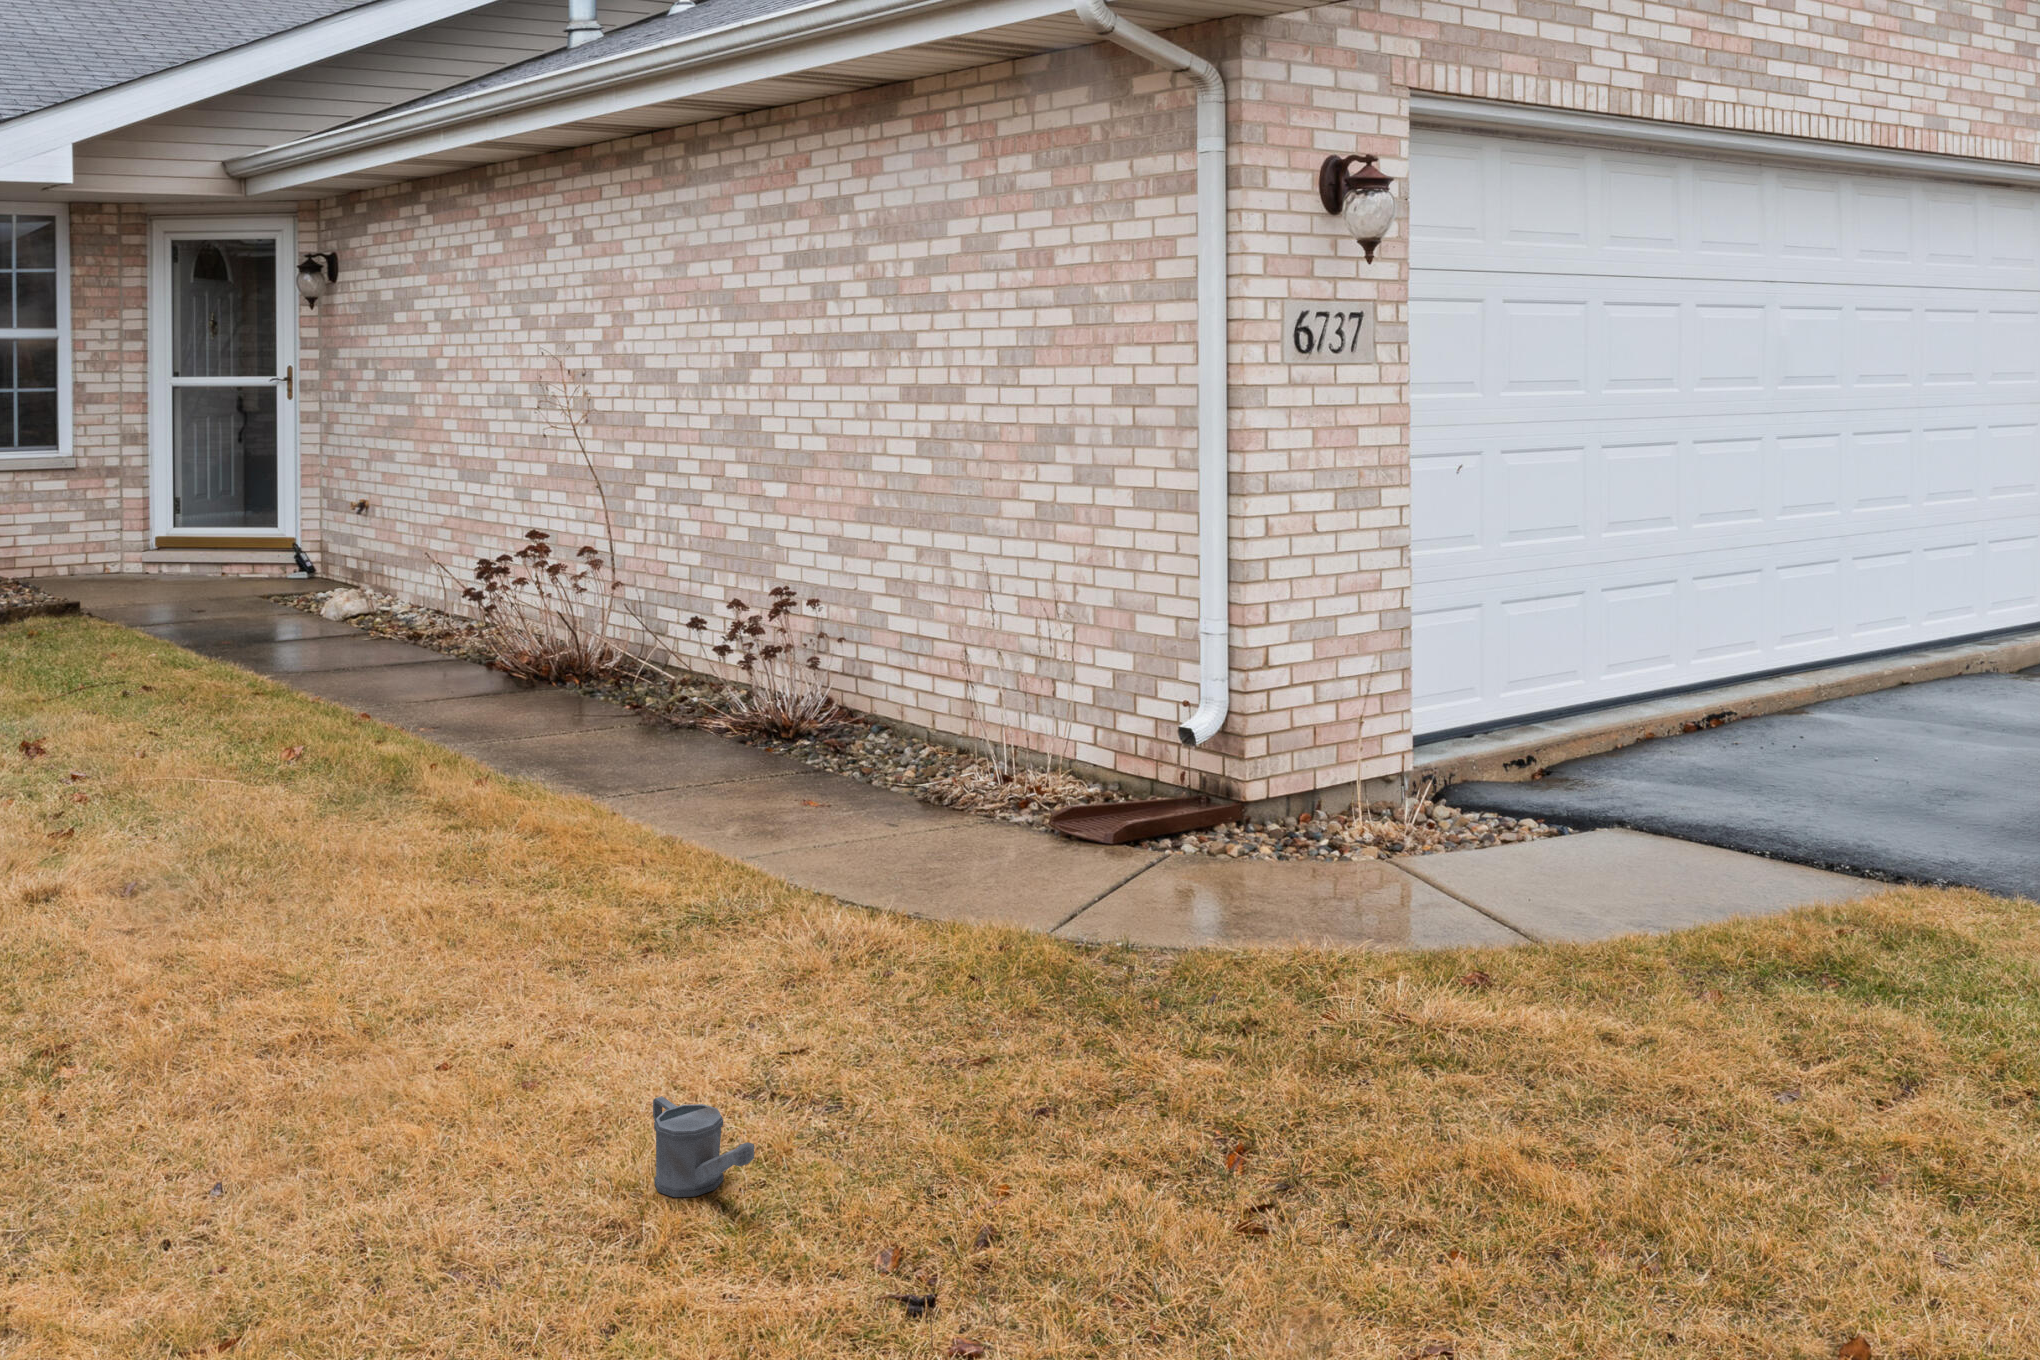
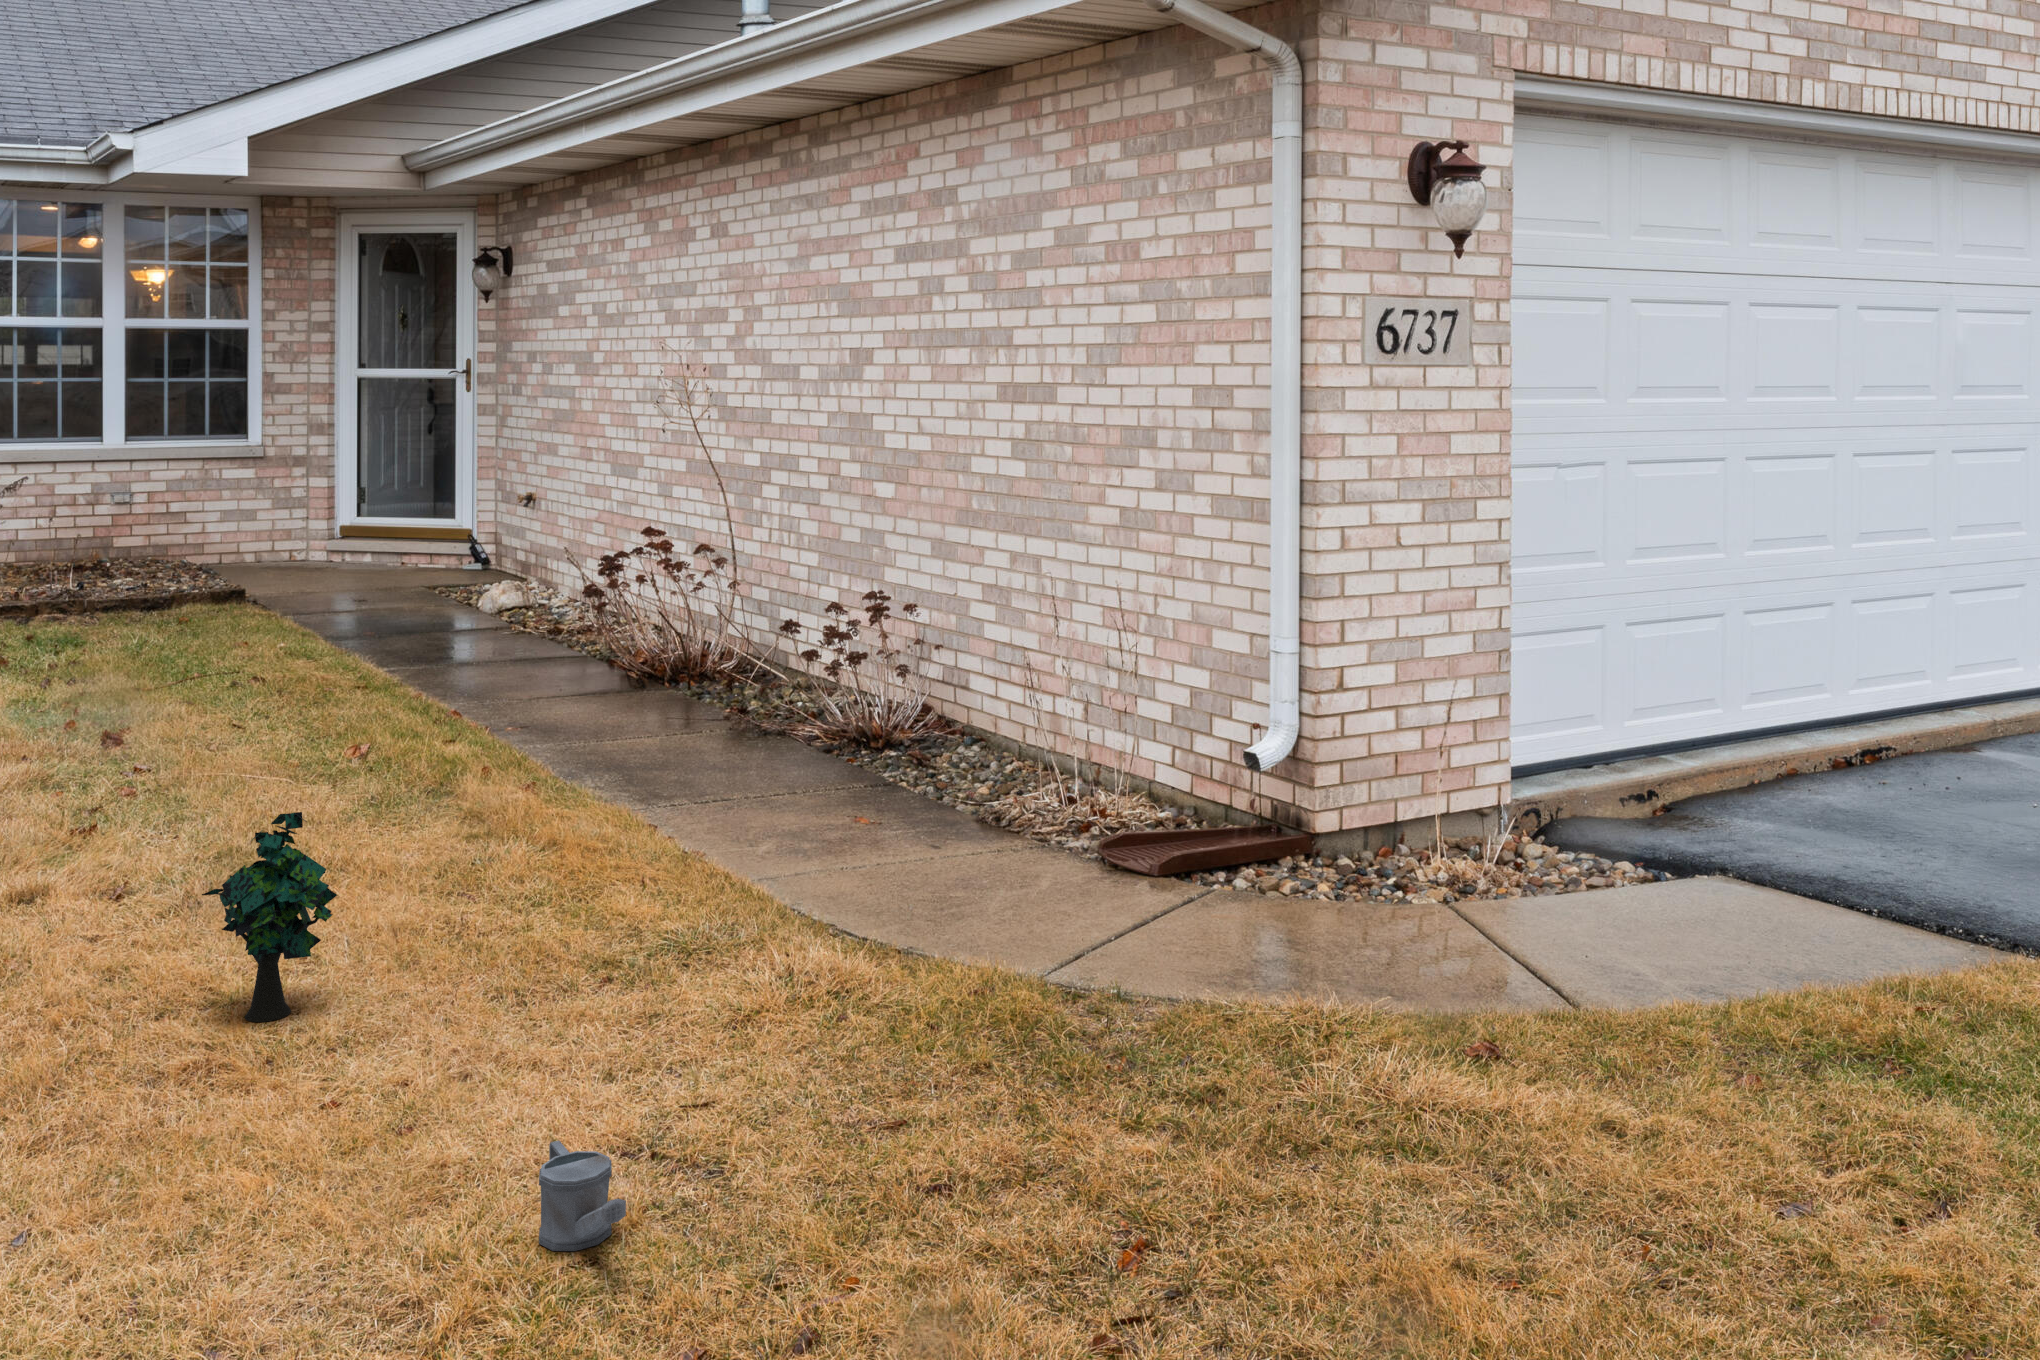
decorative plant: none [228,804,358,1010] -> present [202,812,337,1022]

